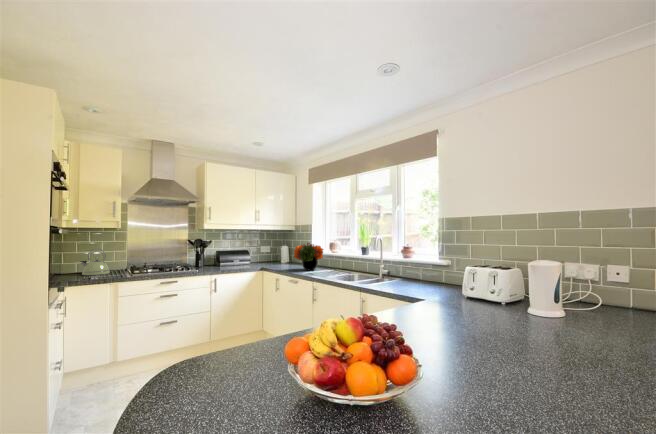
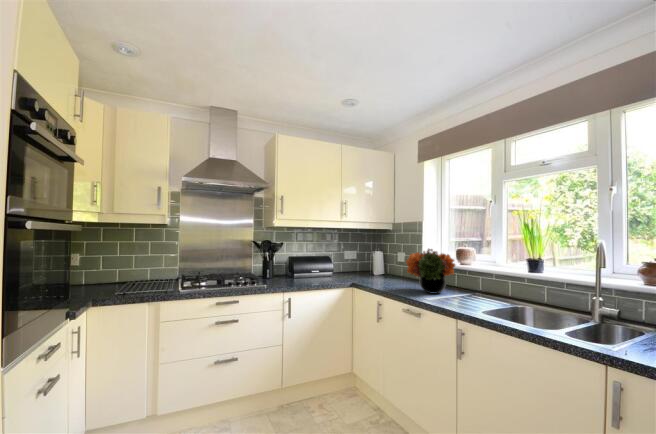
kettle: present [80,249,110,275] -> none [118,251,154,288]

